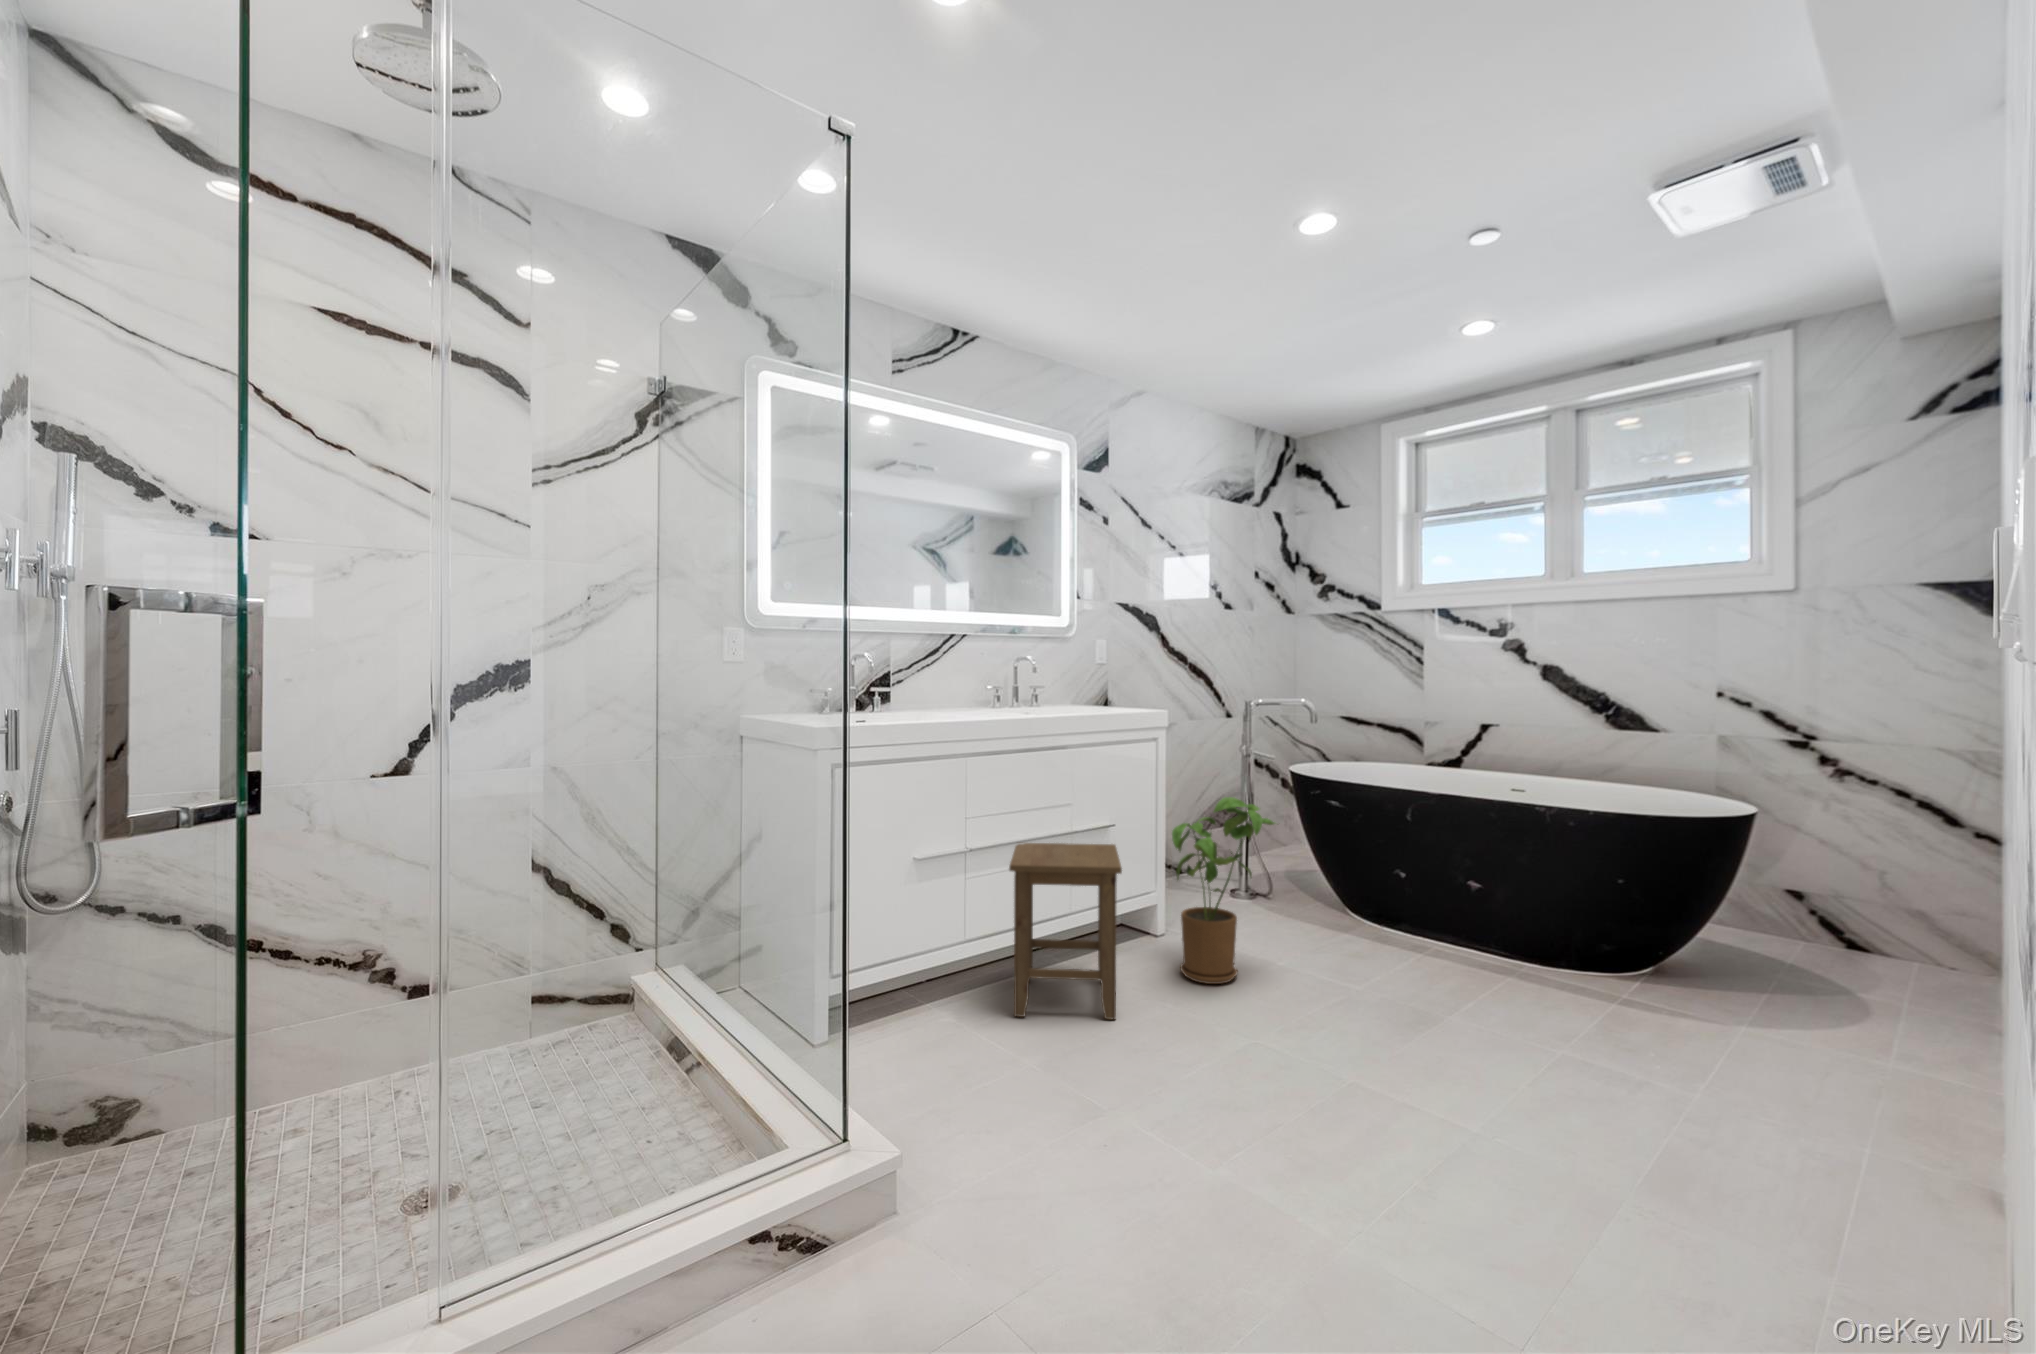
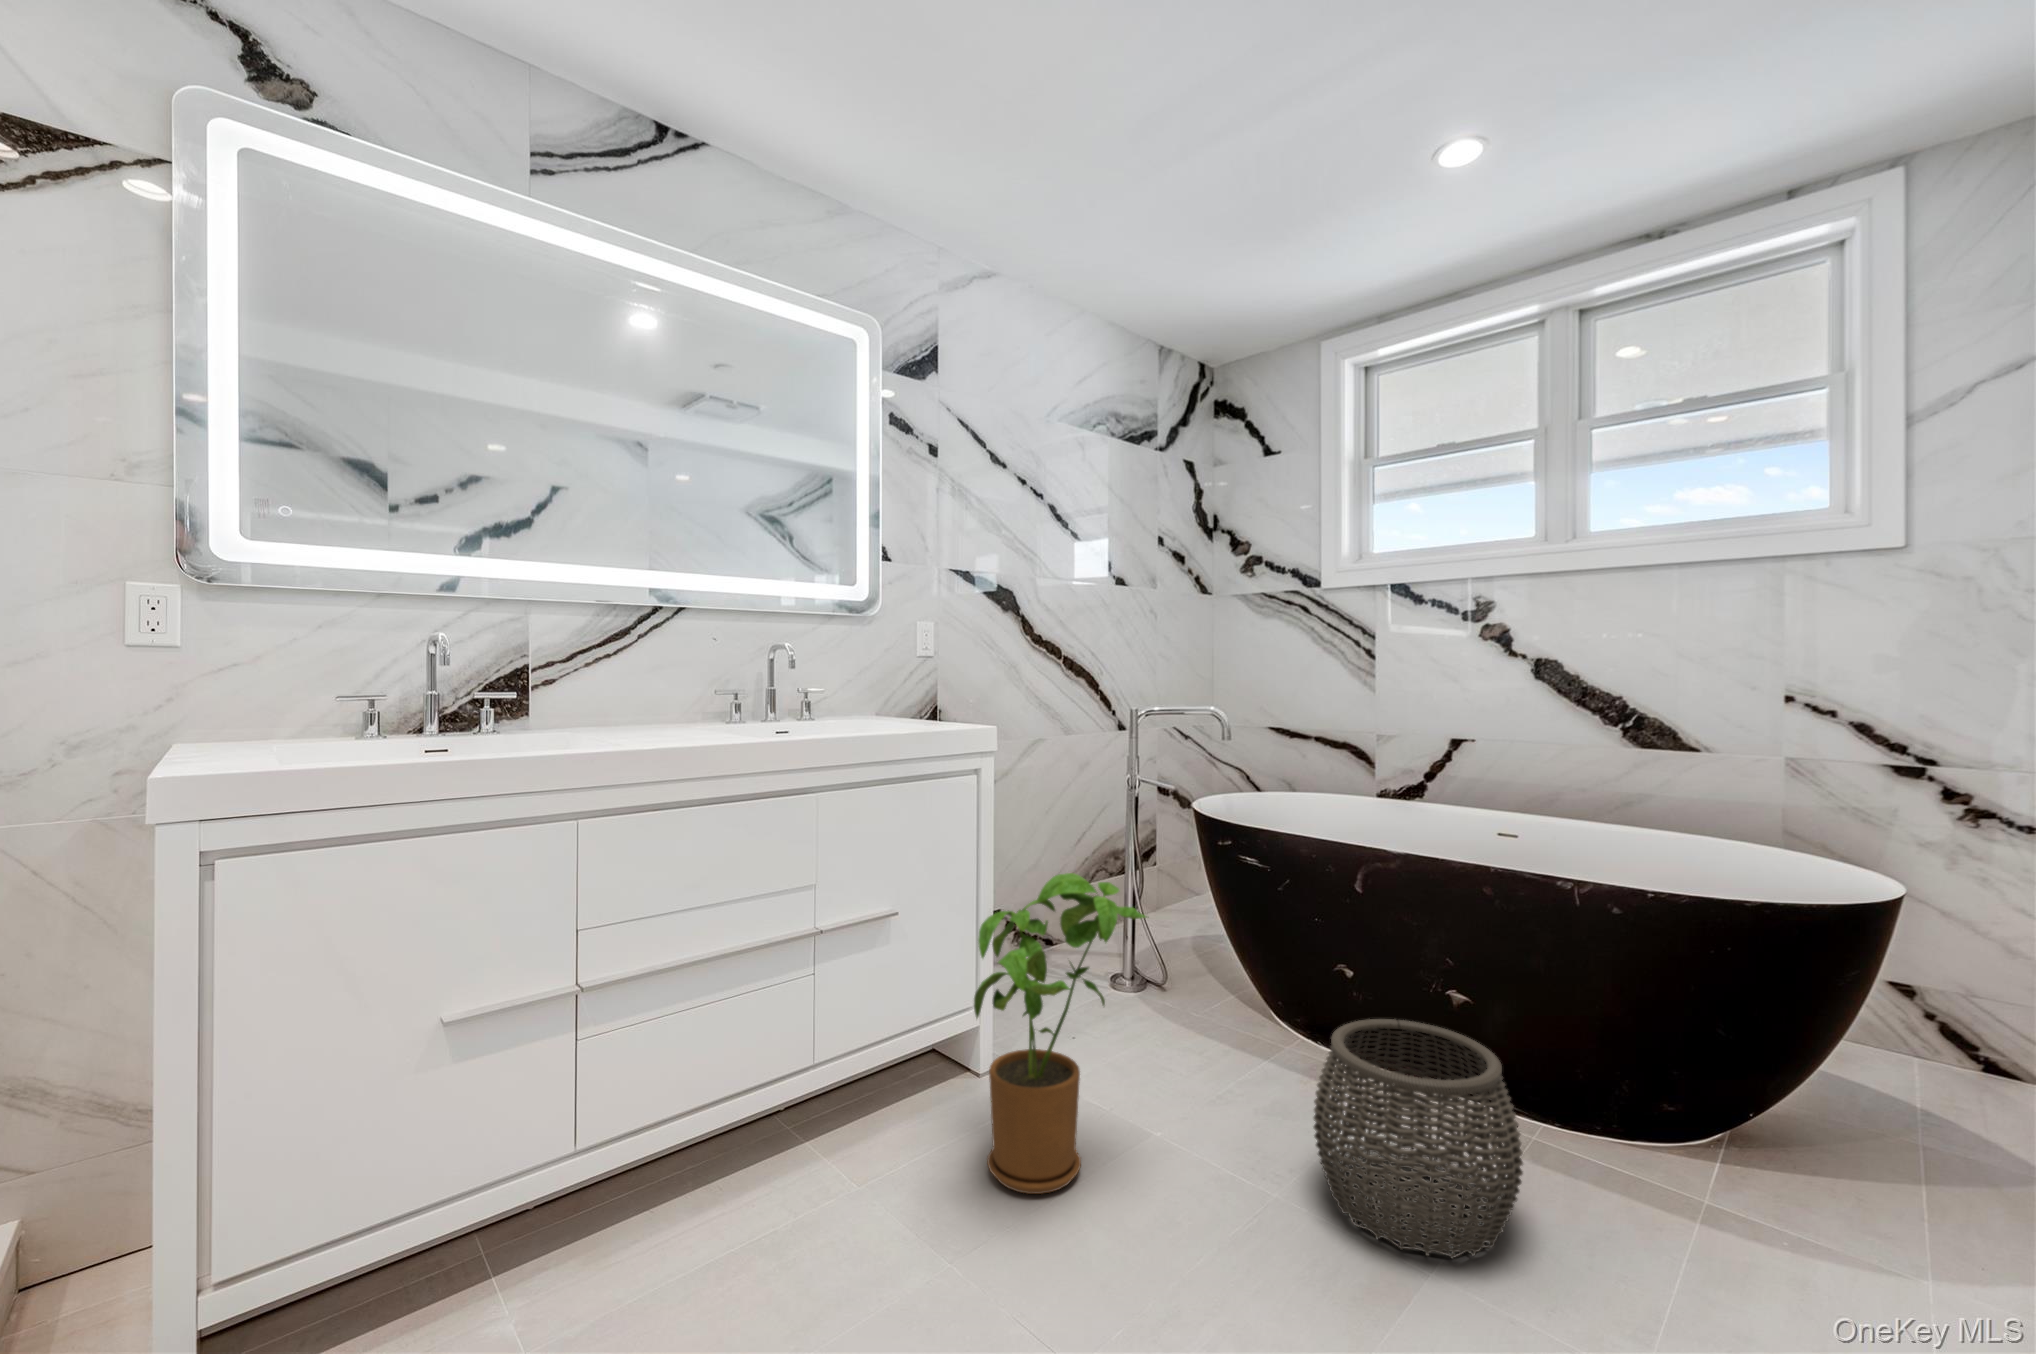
stool: present [1009,843,1122,1019] -> none [631,955,875,1306]
woven basket: none [1381,888,1506,1012] -> present [1314,1019,1523,1258]

